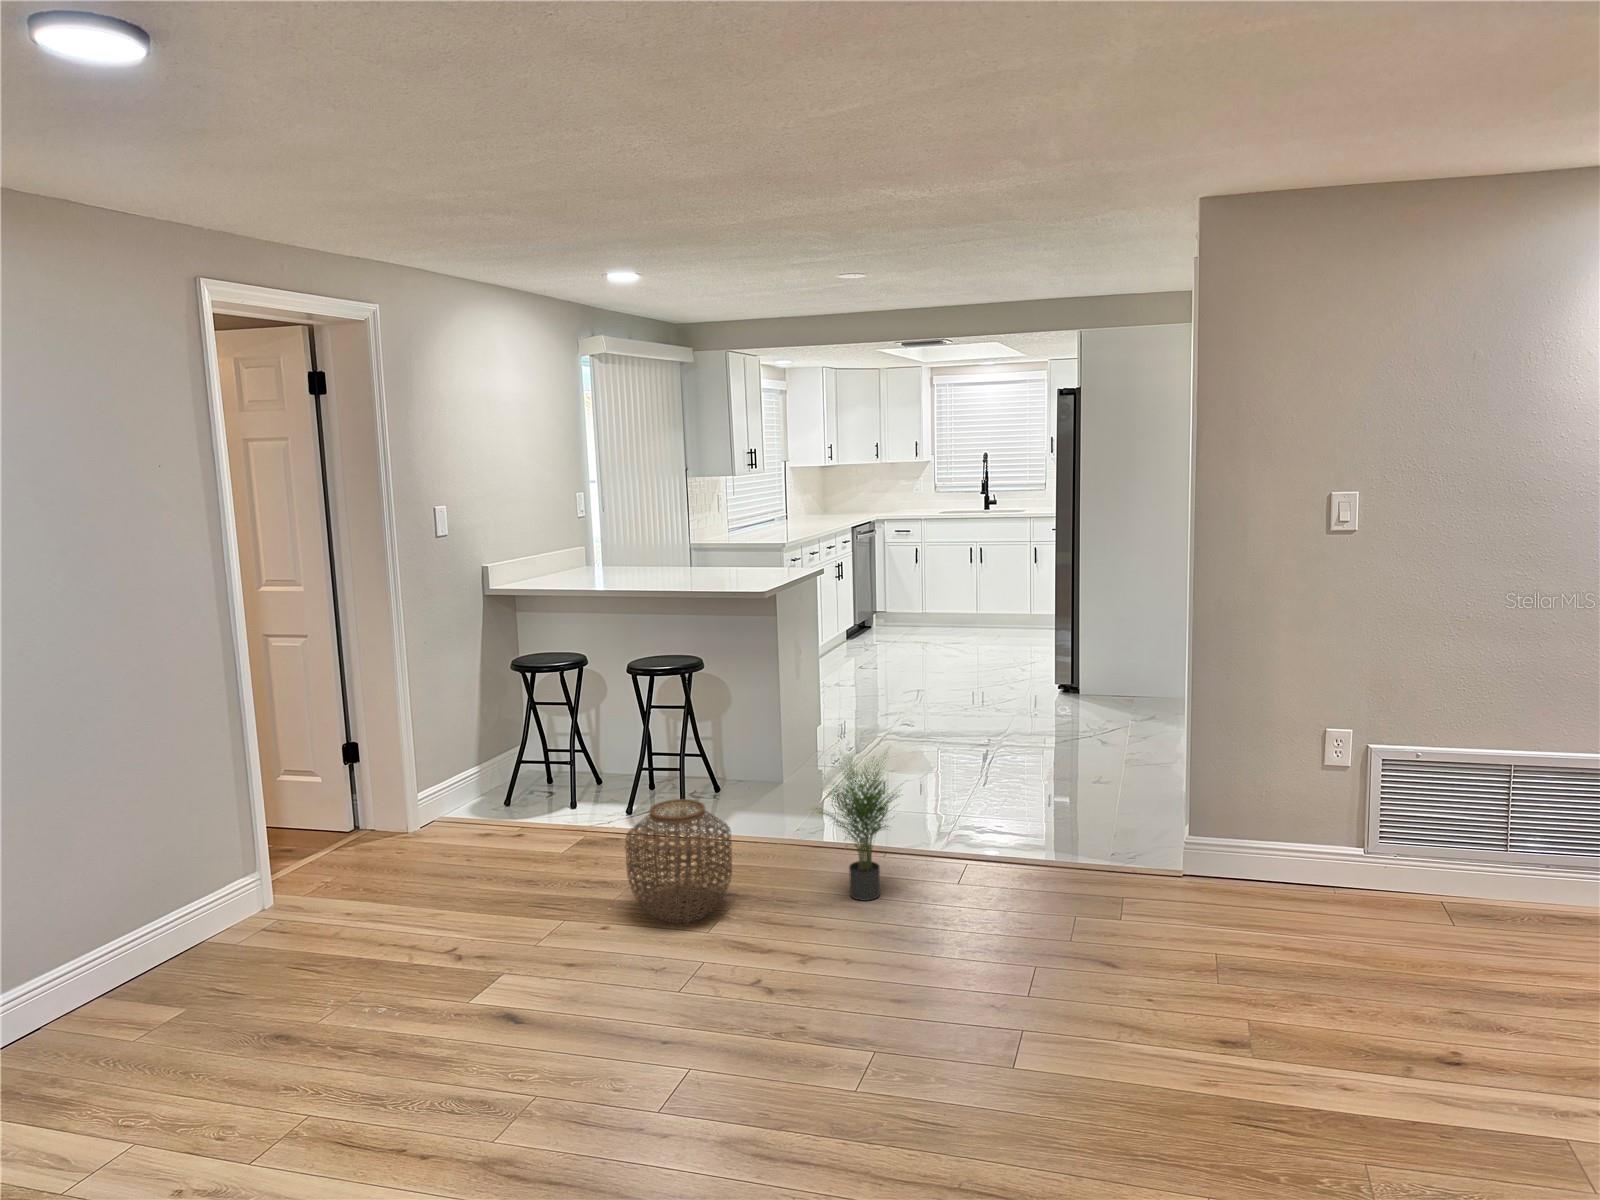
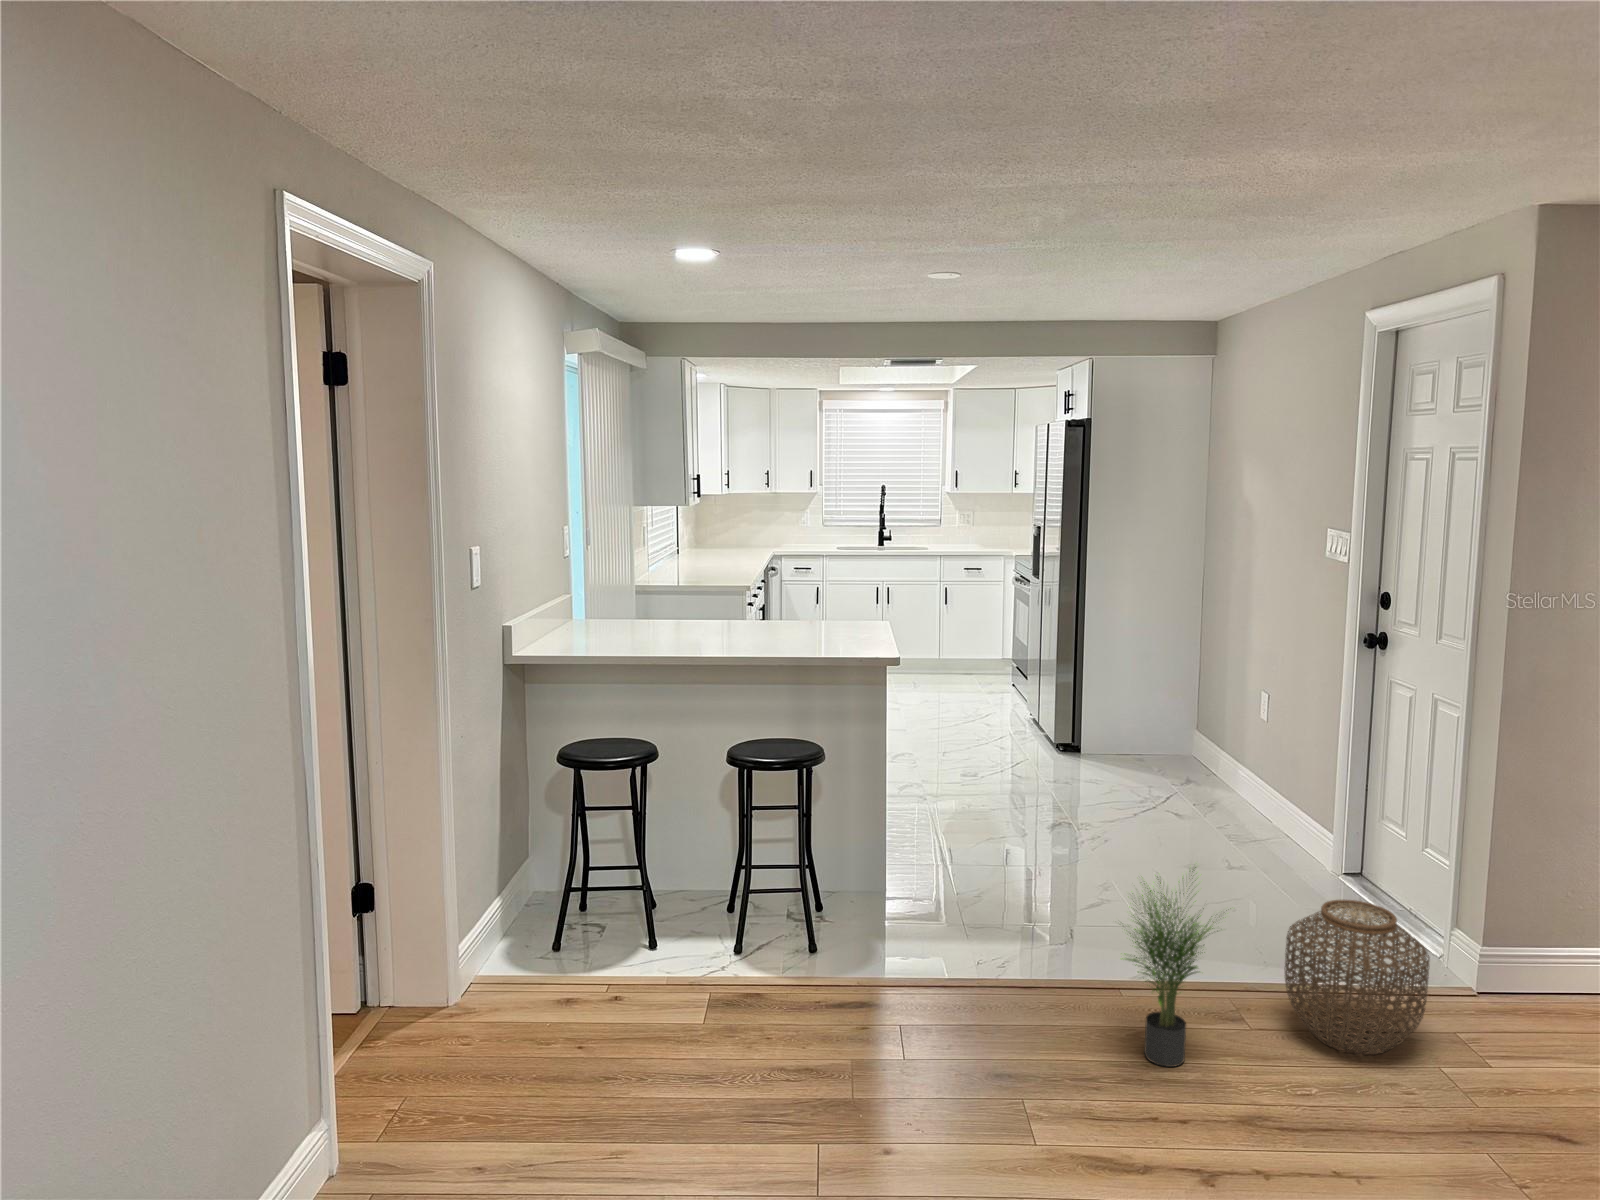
woven basket: present [626,799,732,923] -> present [1285,900,1430,1055]

